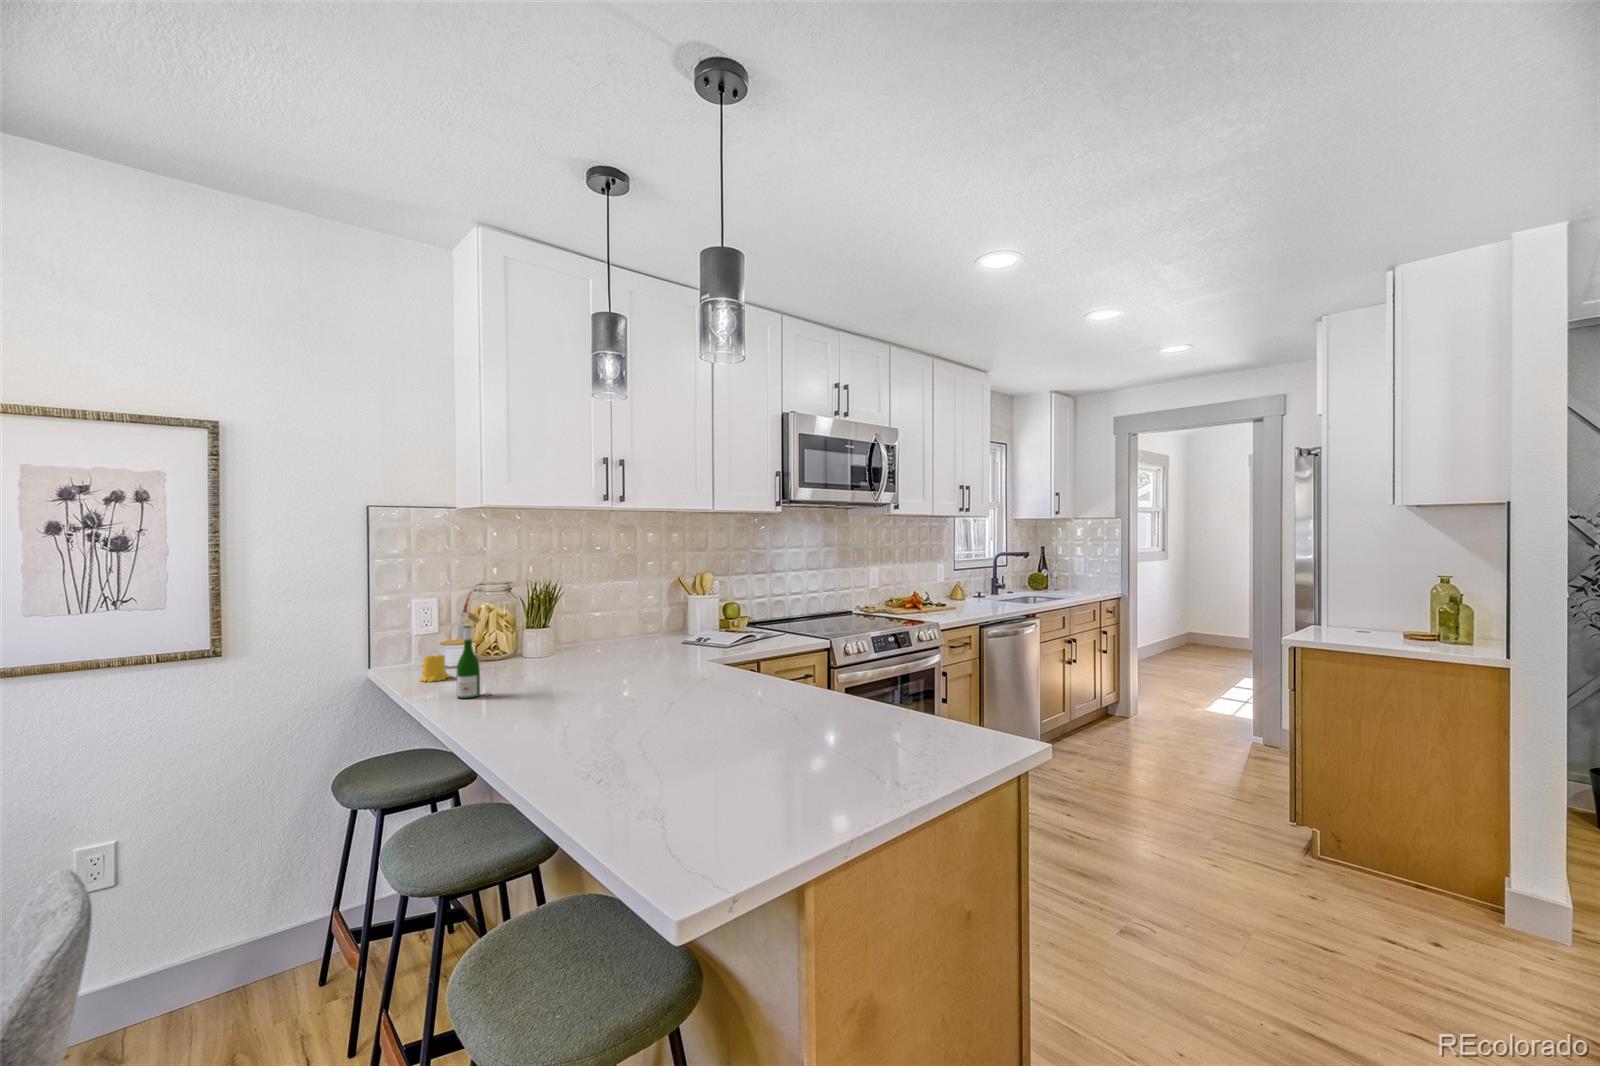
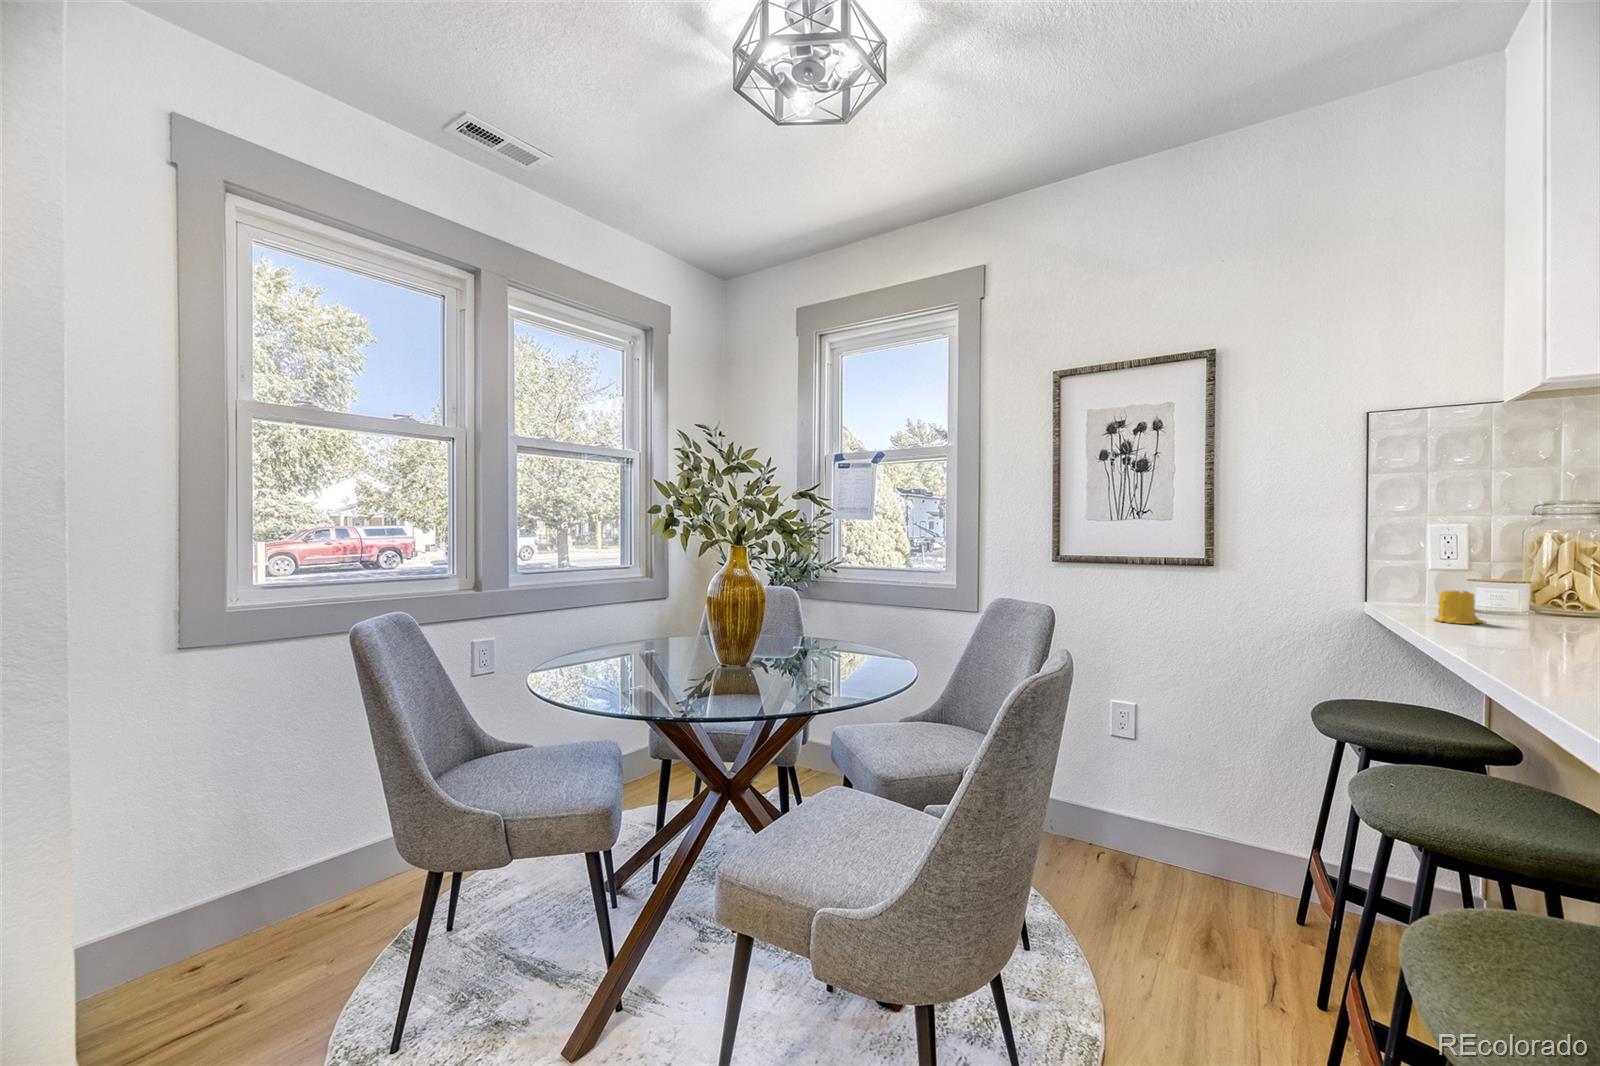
wine bottle: present [457,589,490,699] -> none [1487,497,1552,649]

